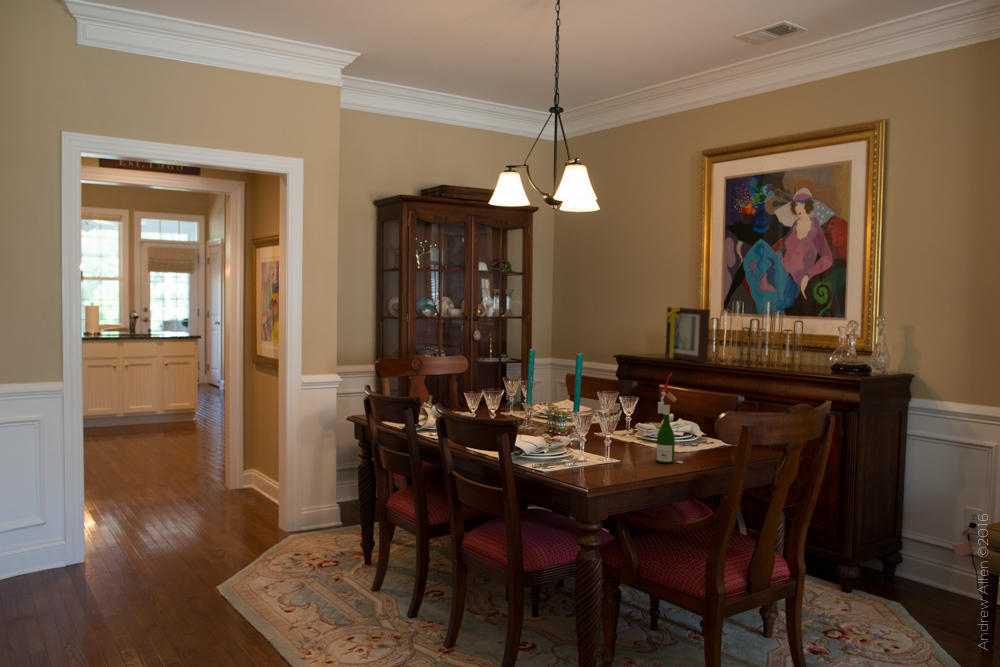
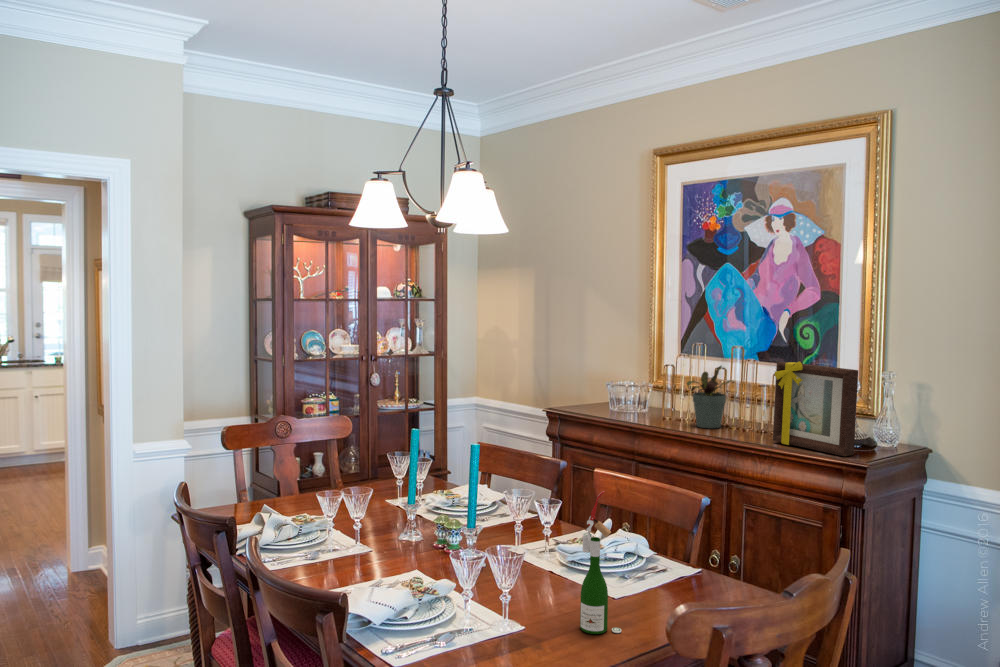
picture frame: present [665,306,710,362] -> present [773,361,858,456]
potted plant: none [727,316,765,365] -> present [687,366,732,428]

